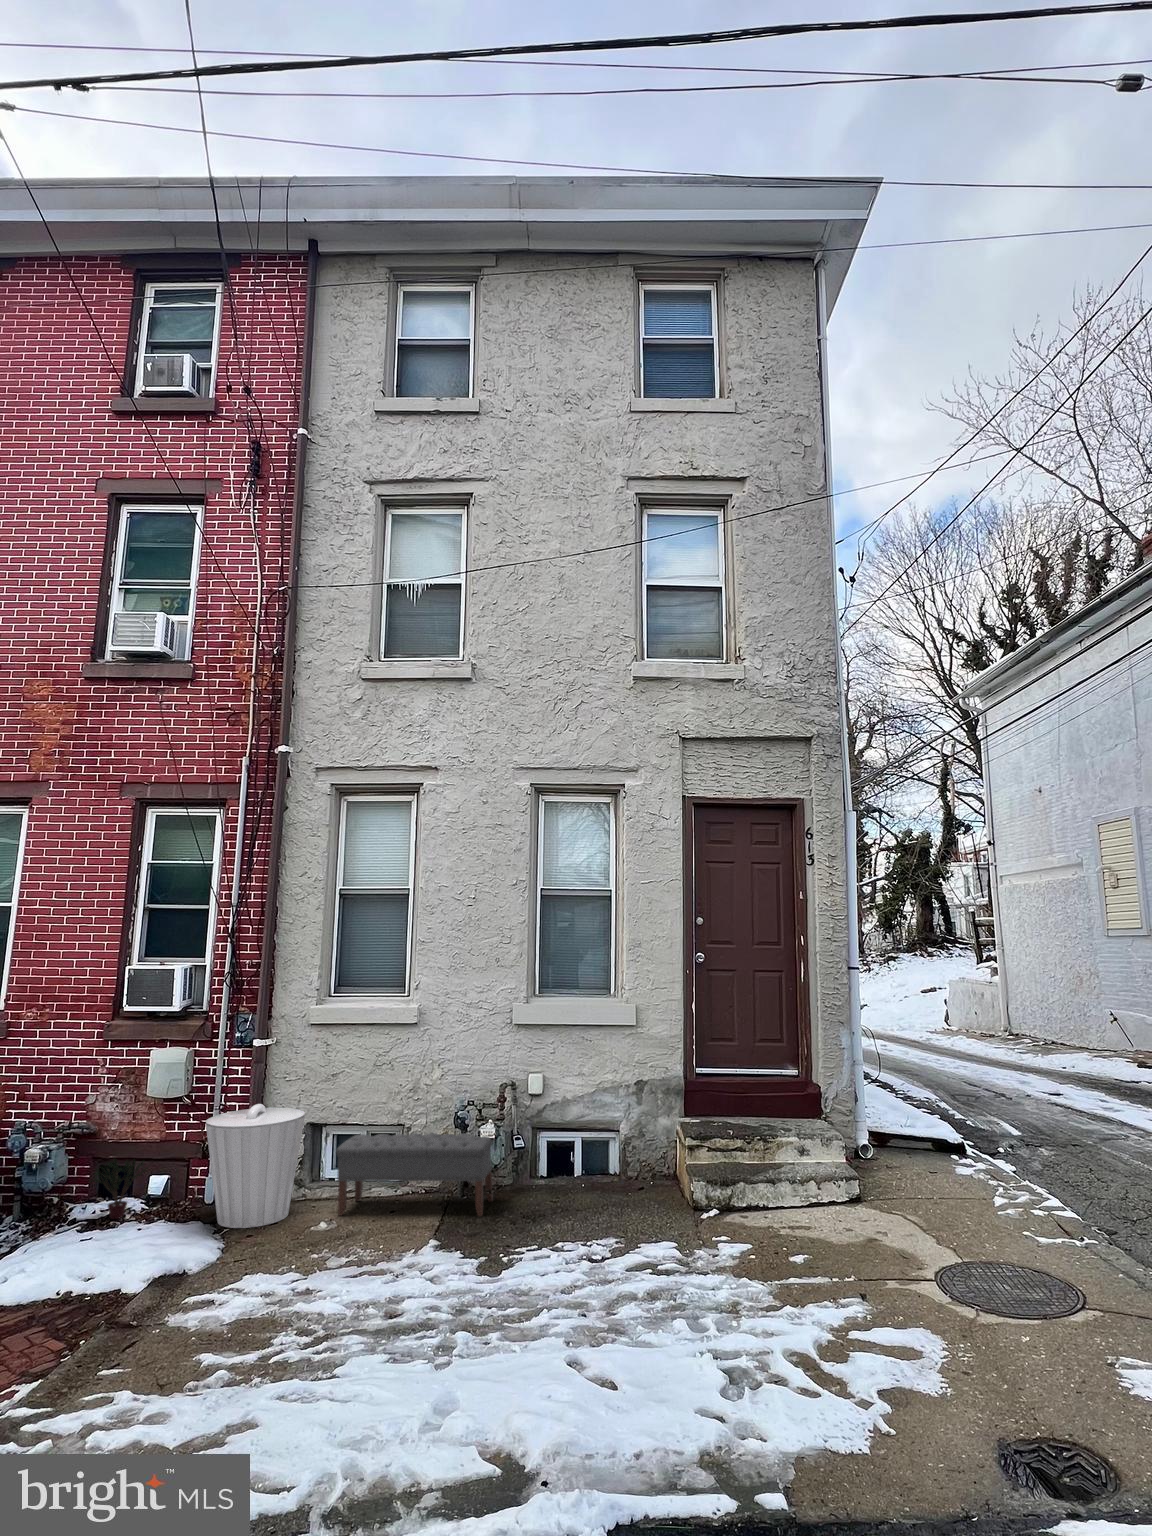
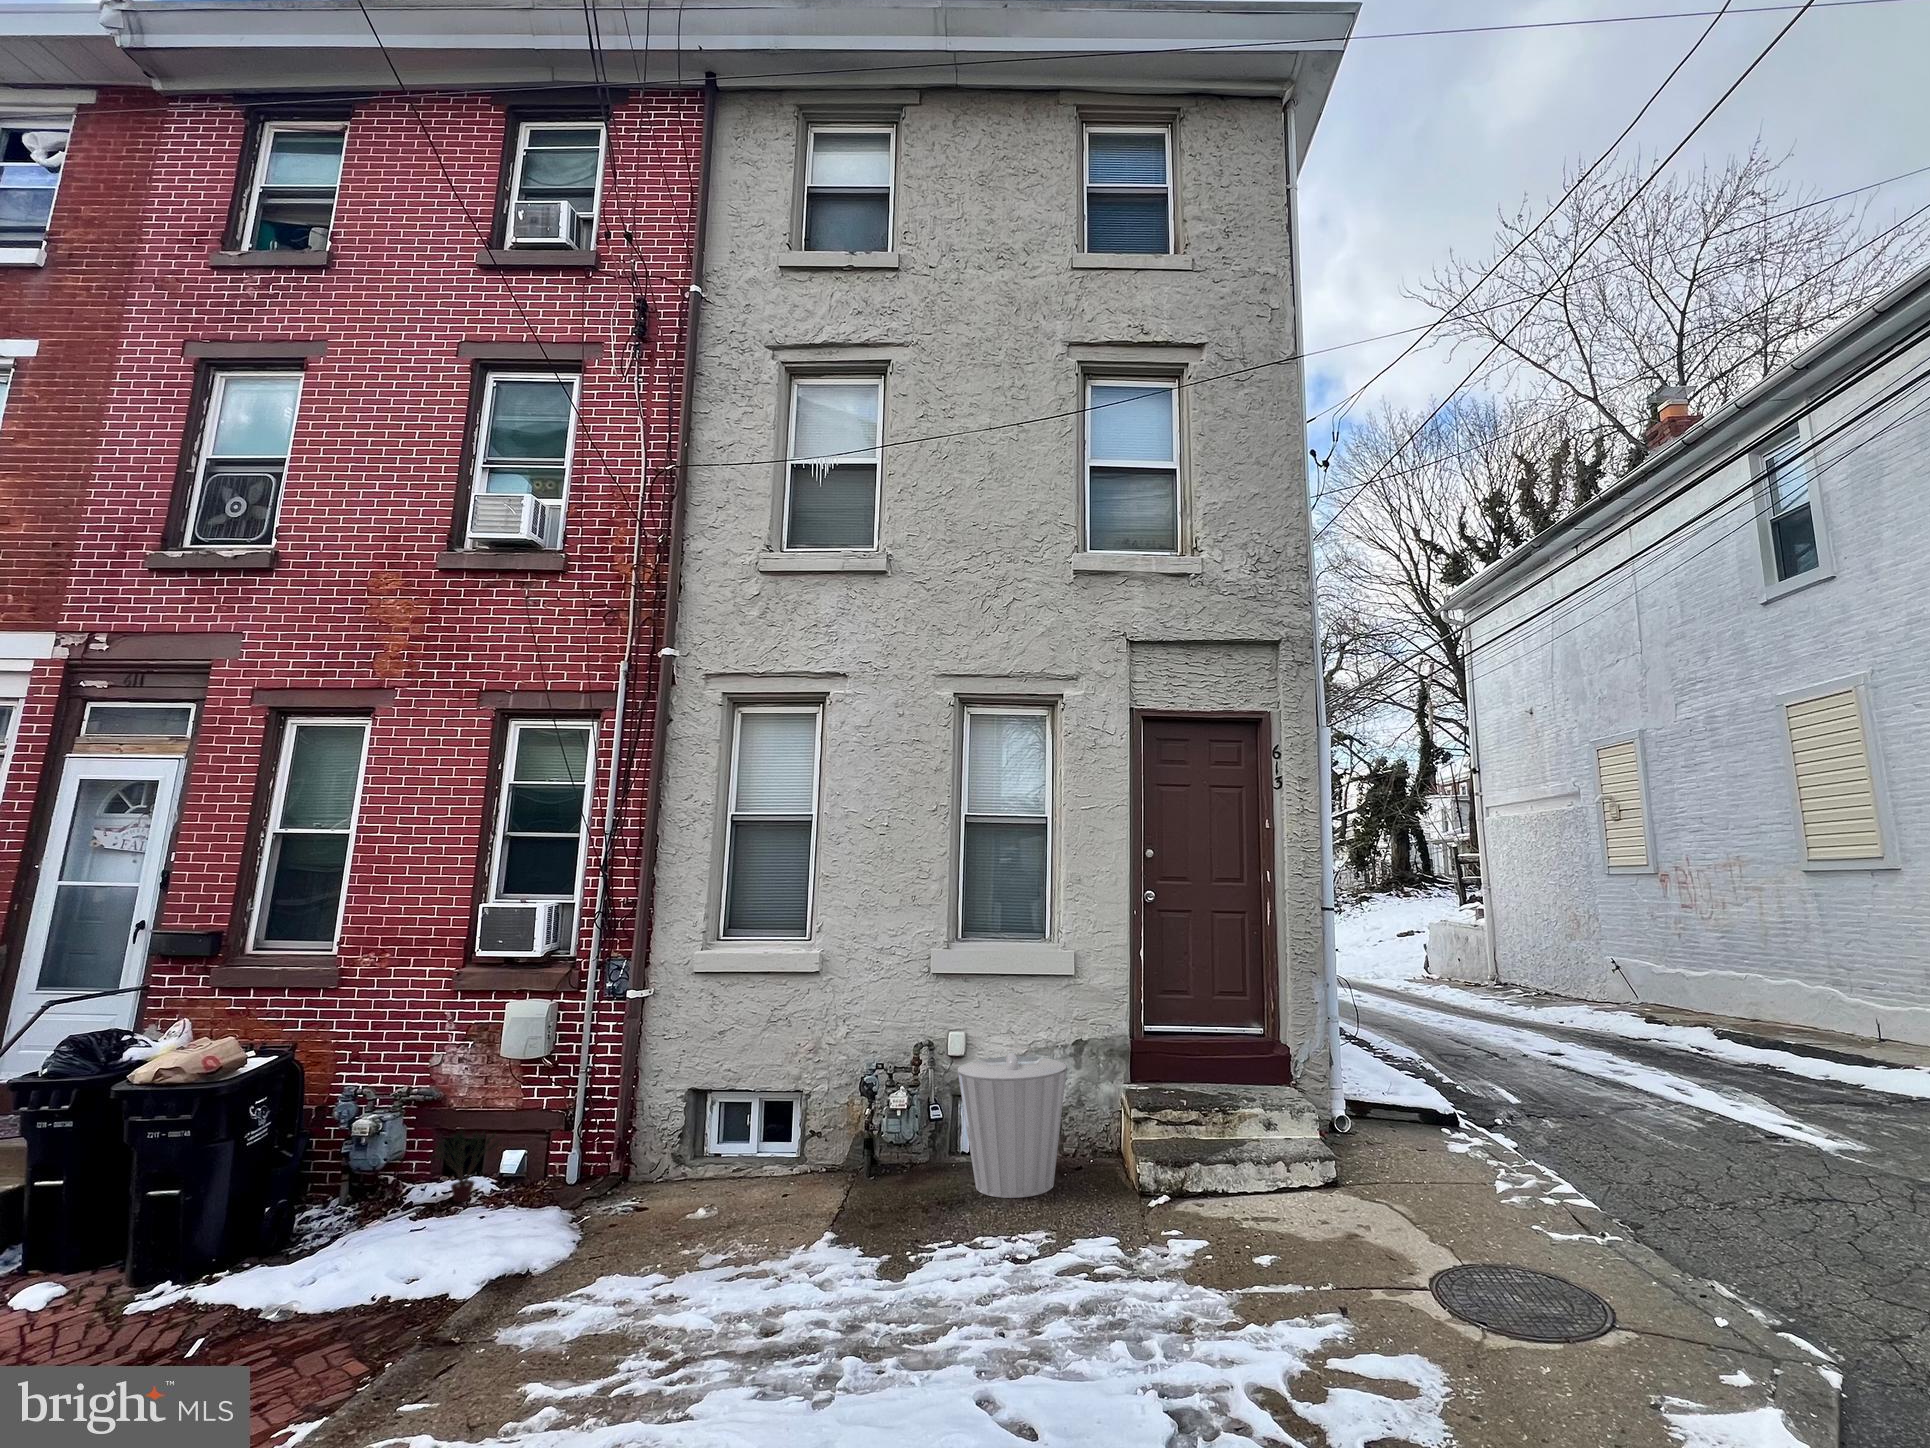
trash can: present [206,1104,305,1228] -> present [958,1052,1067,1198]
bench: present [336,1133,493,1216] -> none [720,1101,908,1201]

